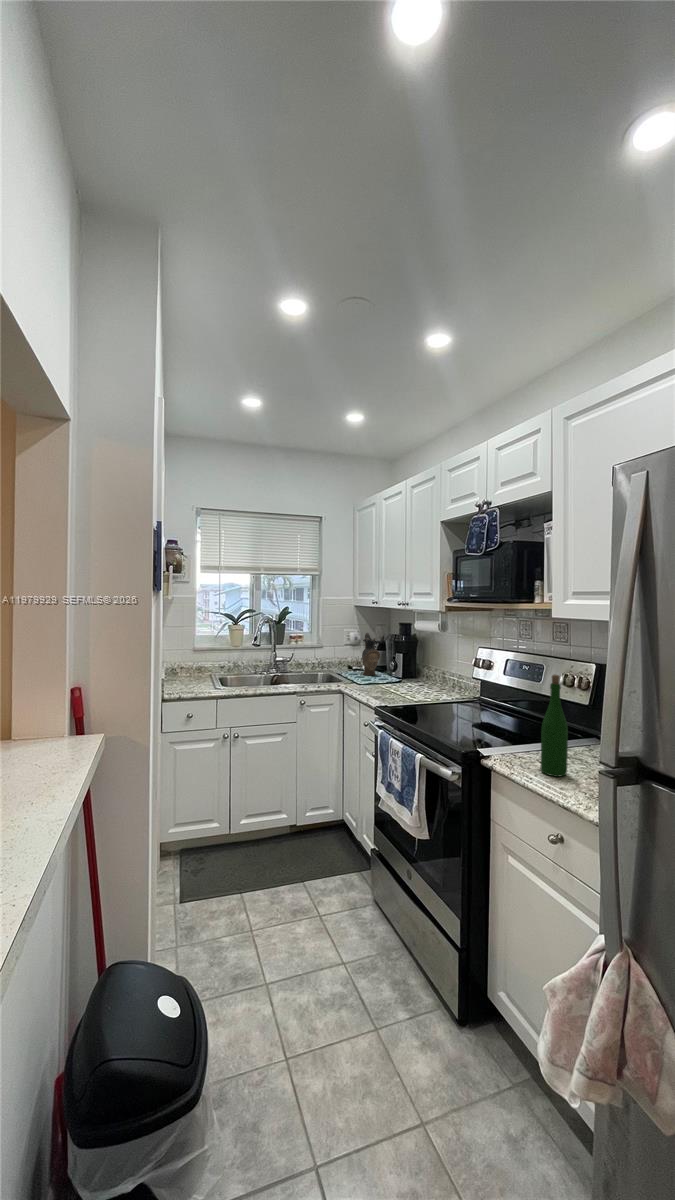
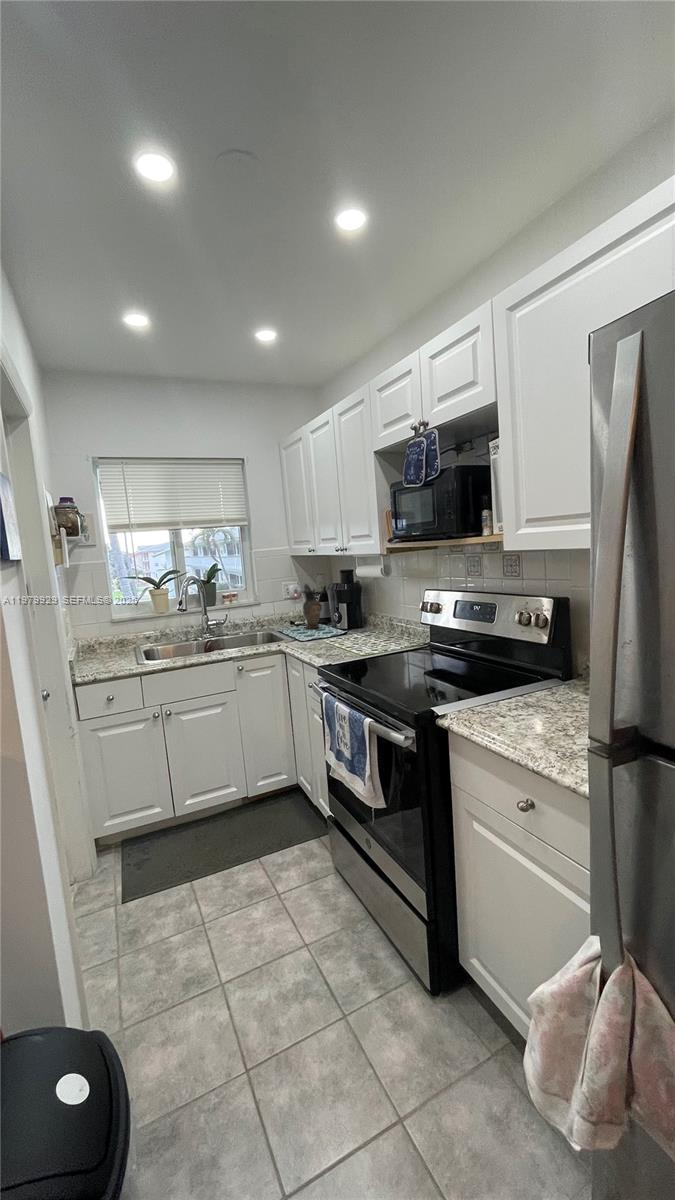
wine bottle: present [540,675,568,777] -> none [502,618,533,734]

